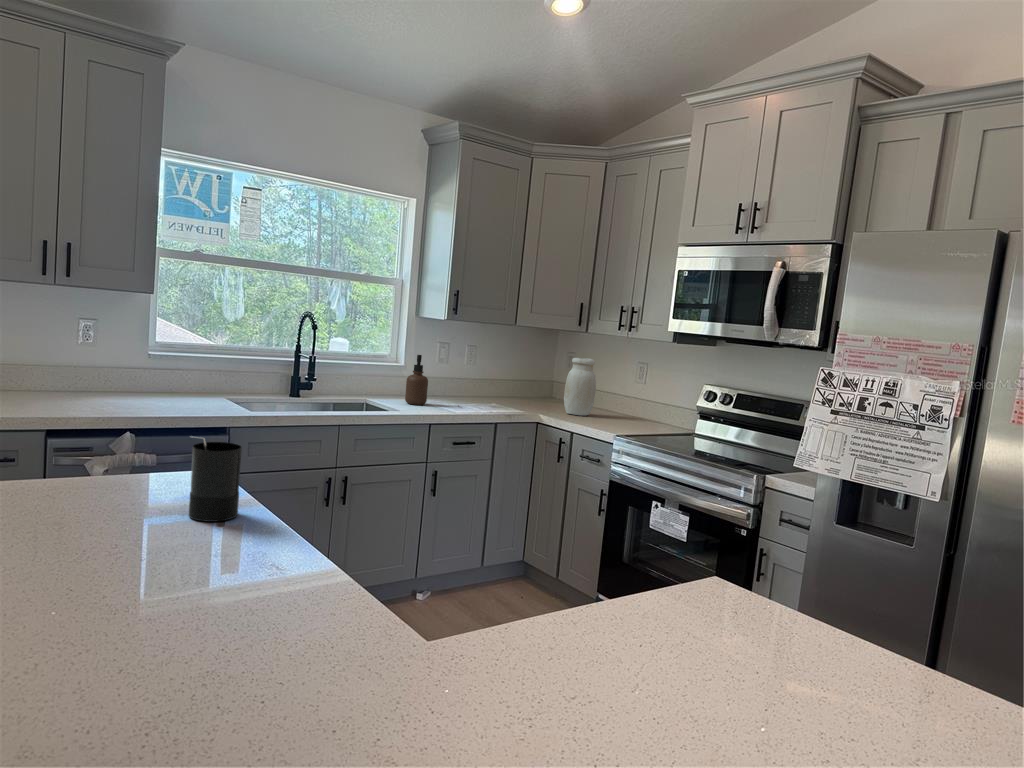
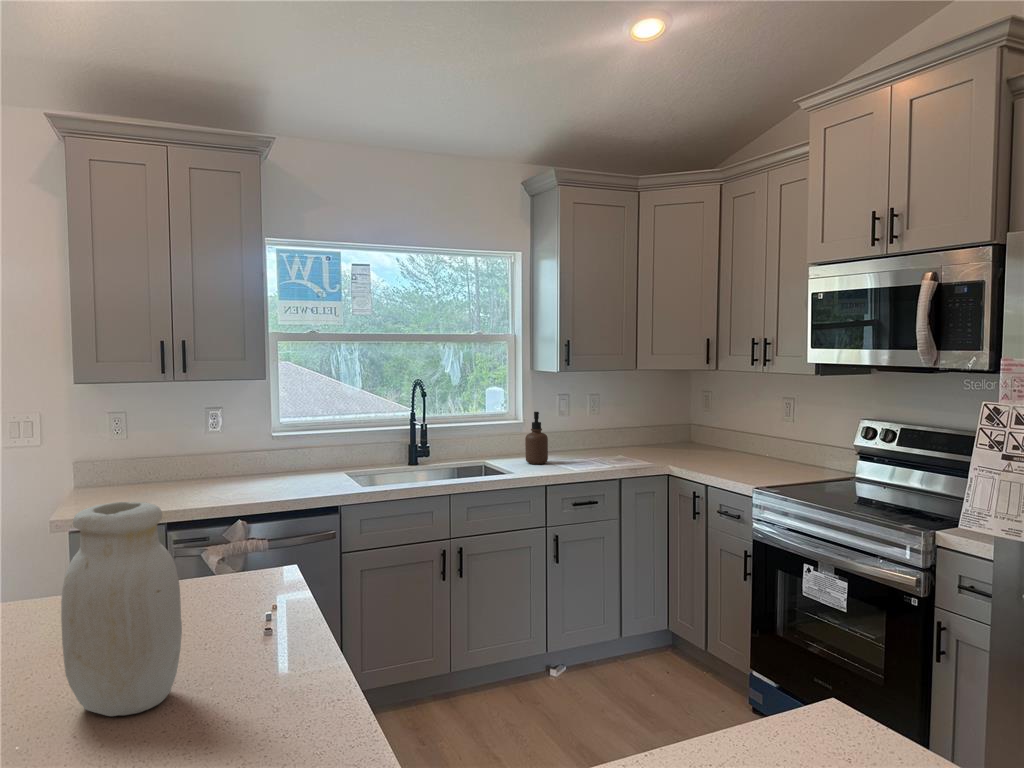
jar: present [564,358,596,416] -> present [61,502,182,716]
candle: present [189,437,242,522] -> none [229,549,281,639]

